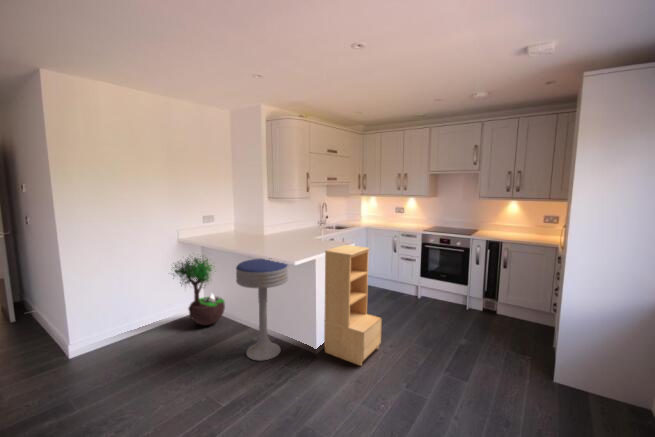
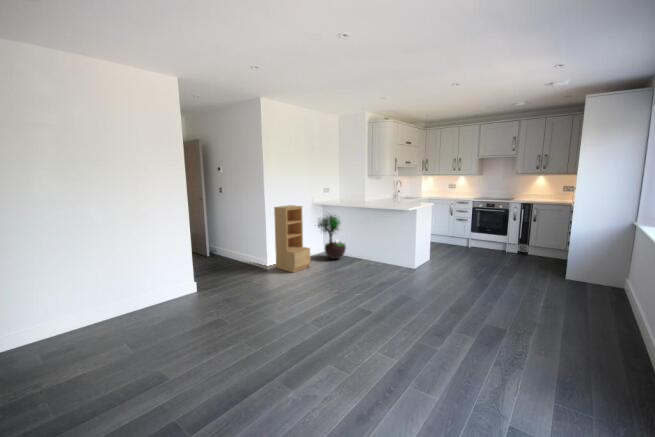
bookshelf: present [324,245,381,366] -> present [274,205,310,272]
bar stool: present [236,258,288,361] -> none [367,213,398,272]

